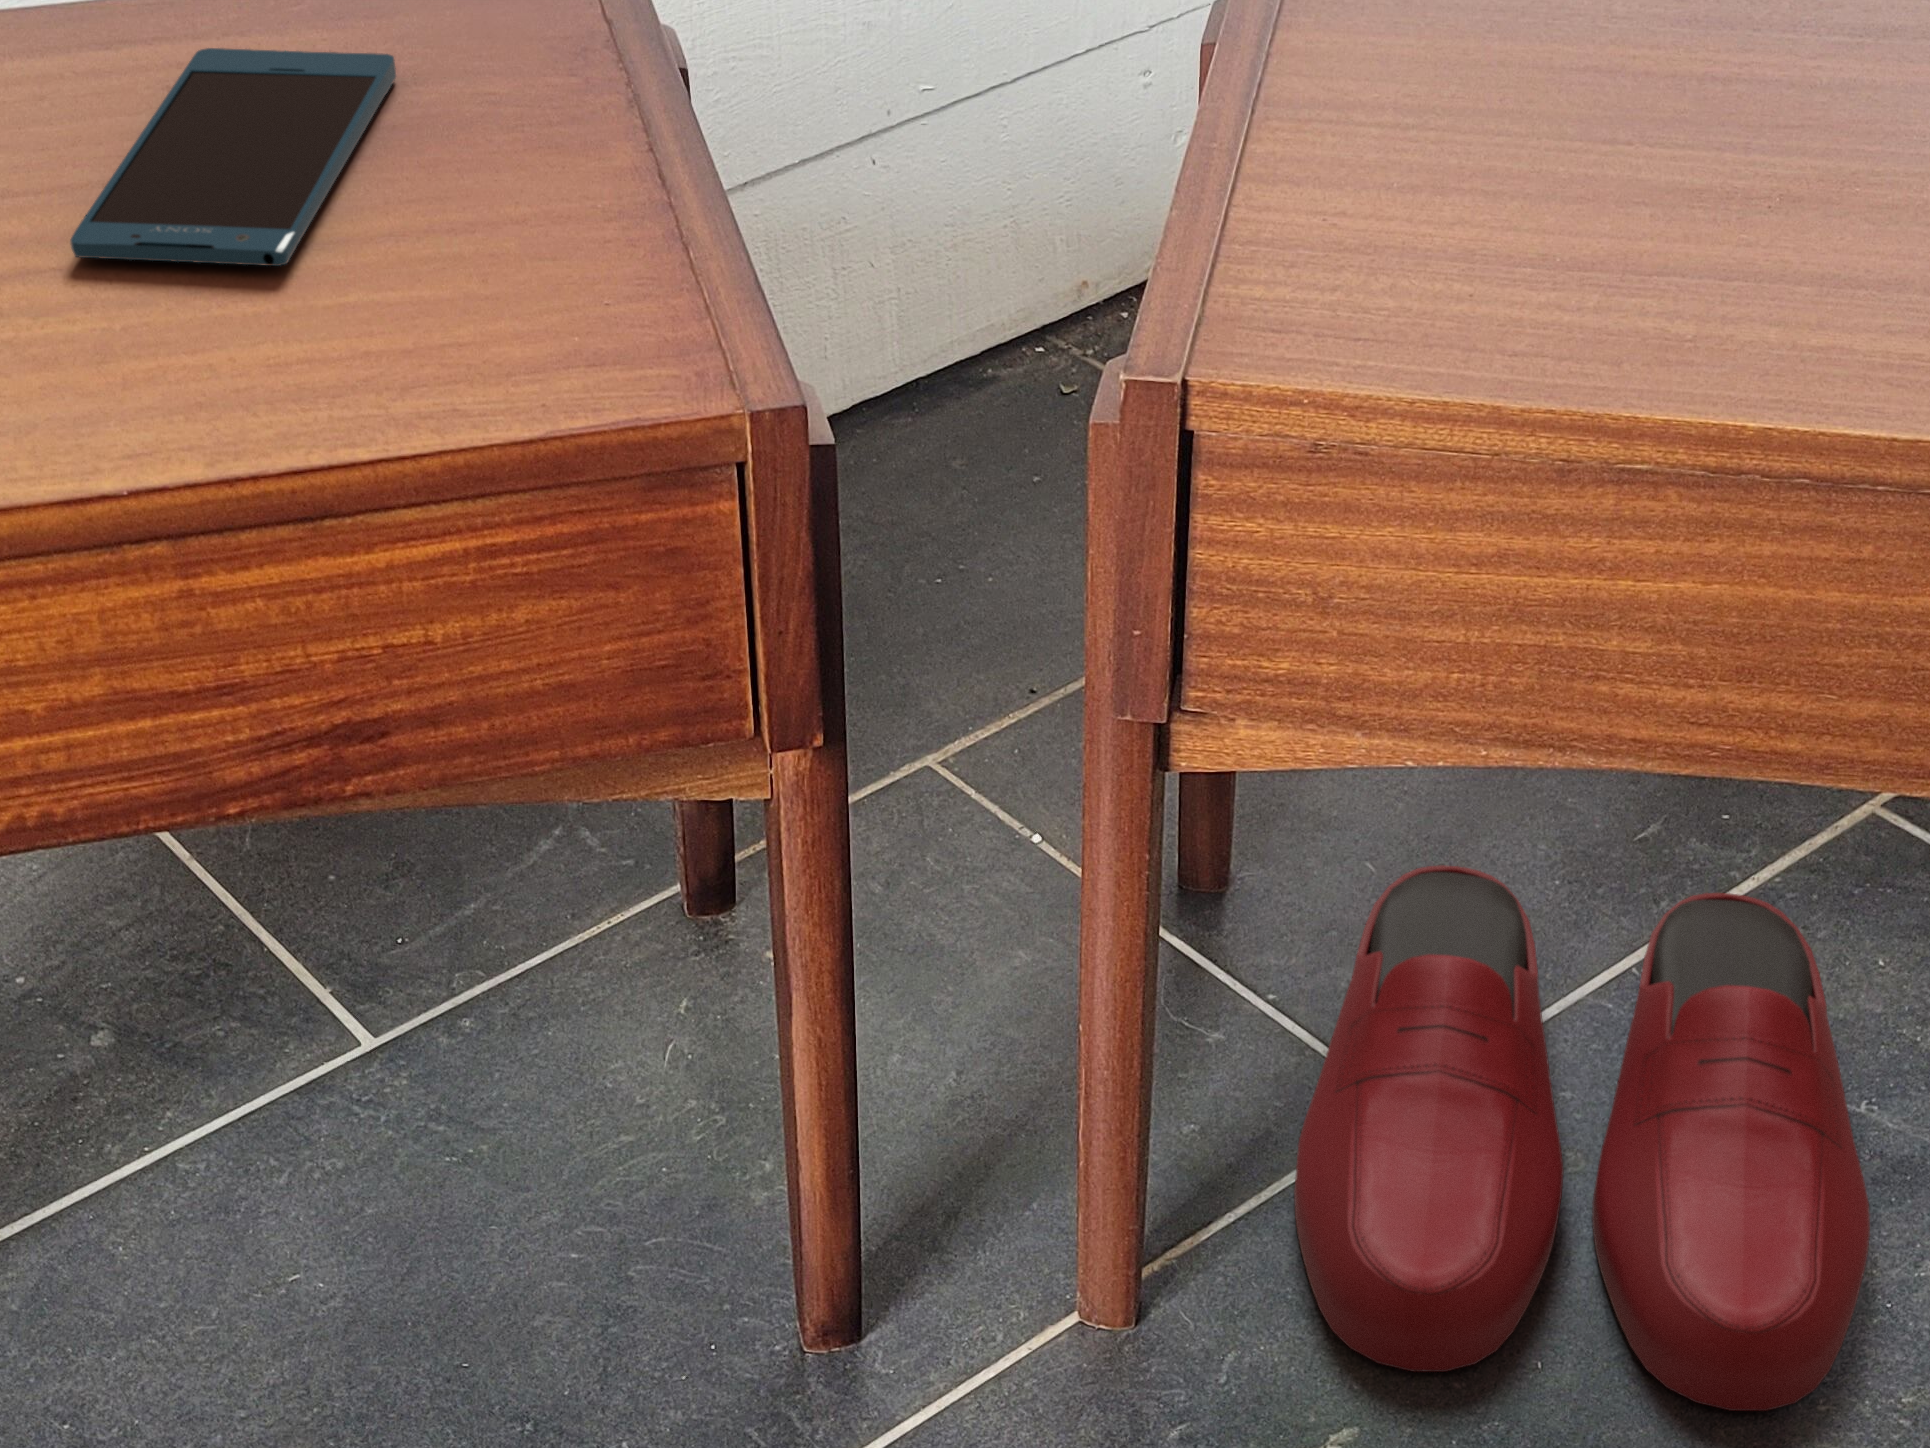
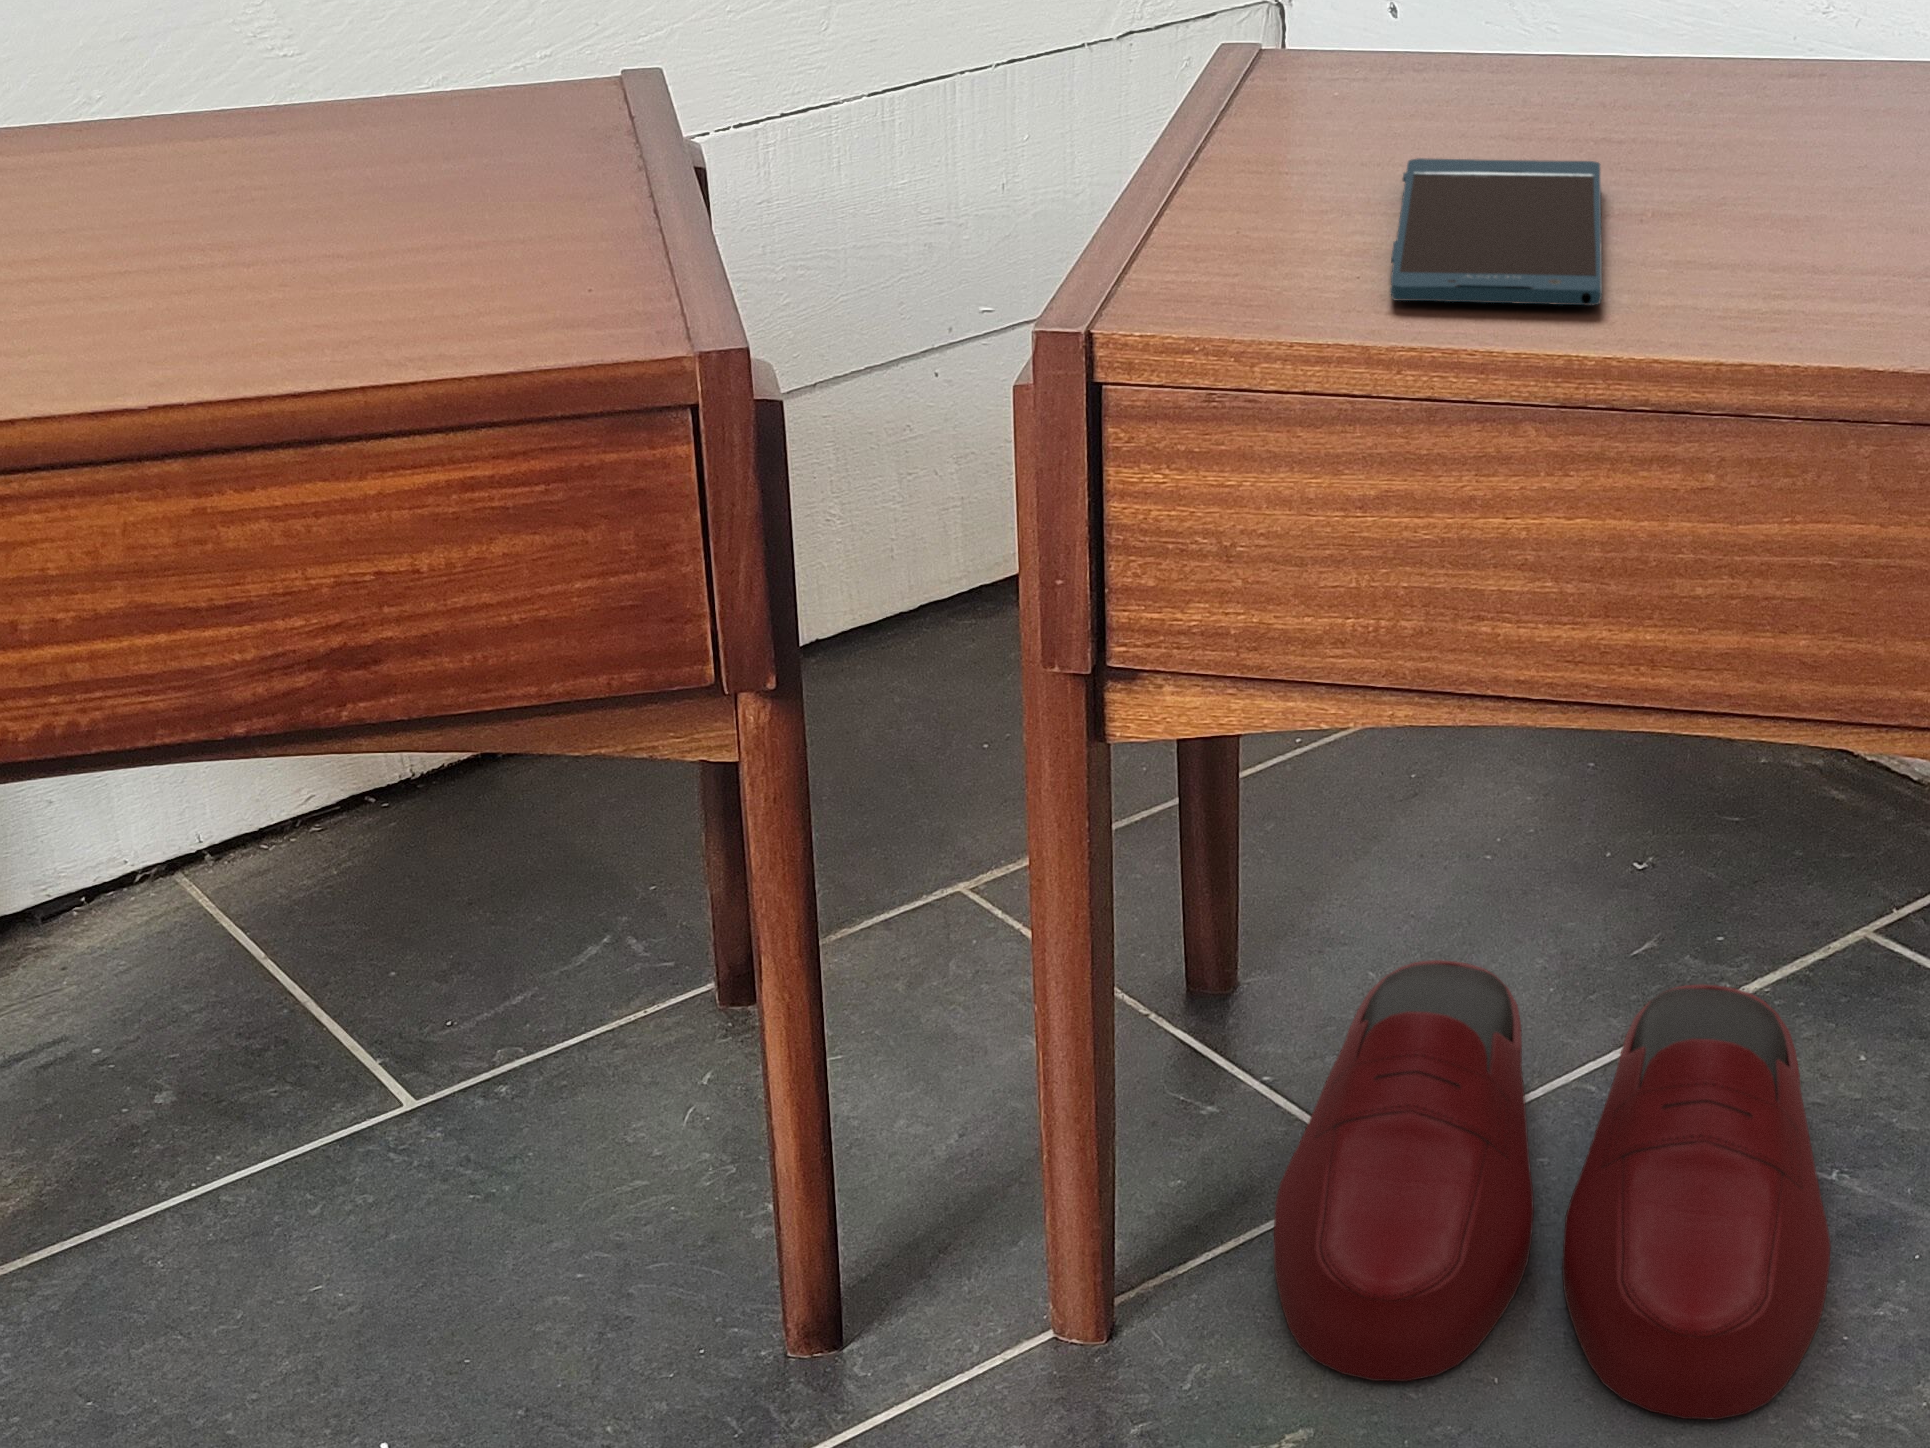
smartphone: present [70,48,396,266] -> present [1390,158,1602,306]

